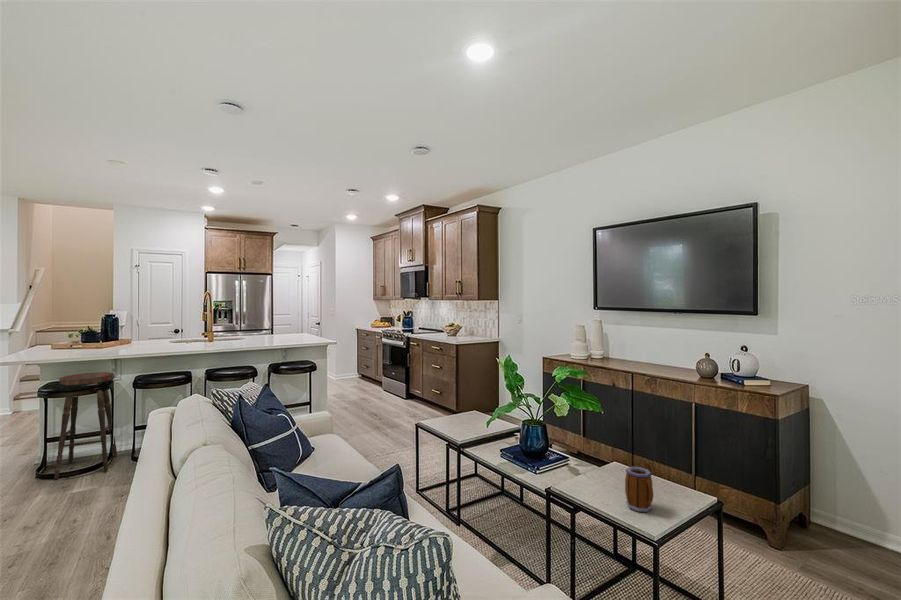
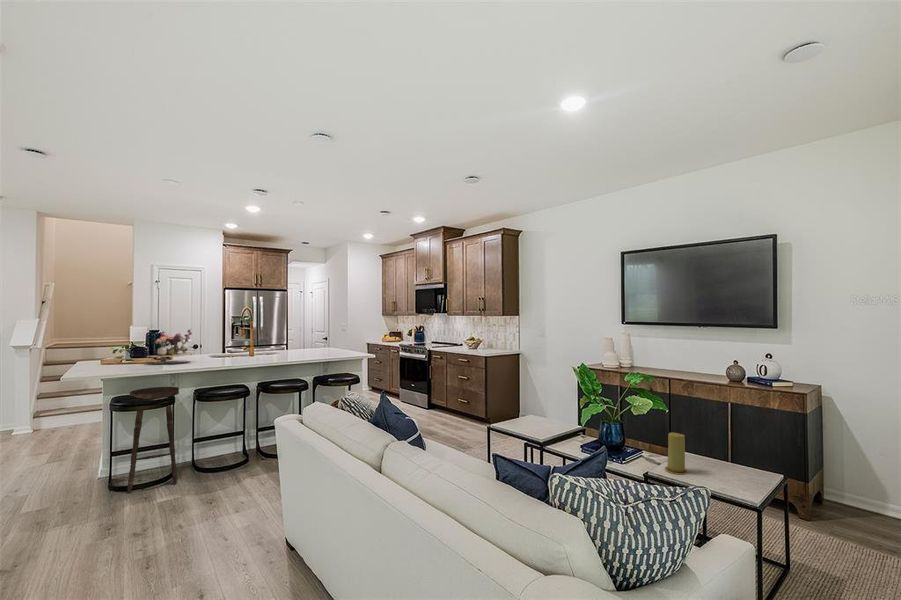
flower arrangement: none [84,313,141,348] -> present [148,329,194,363]
candle: none [575,441,601,493] -> present [665,433,688,474]
mug: present [625,467,653,512] -> none [715,450,742,485]

